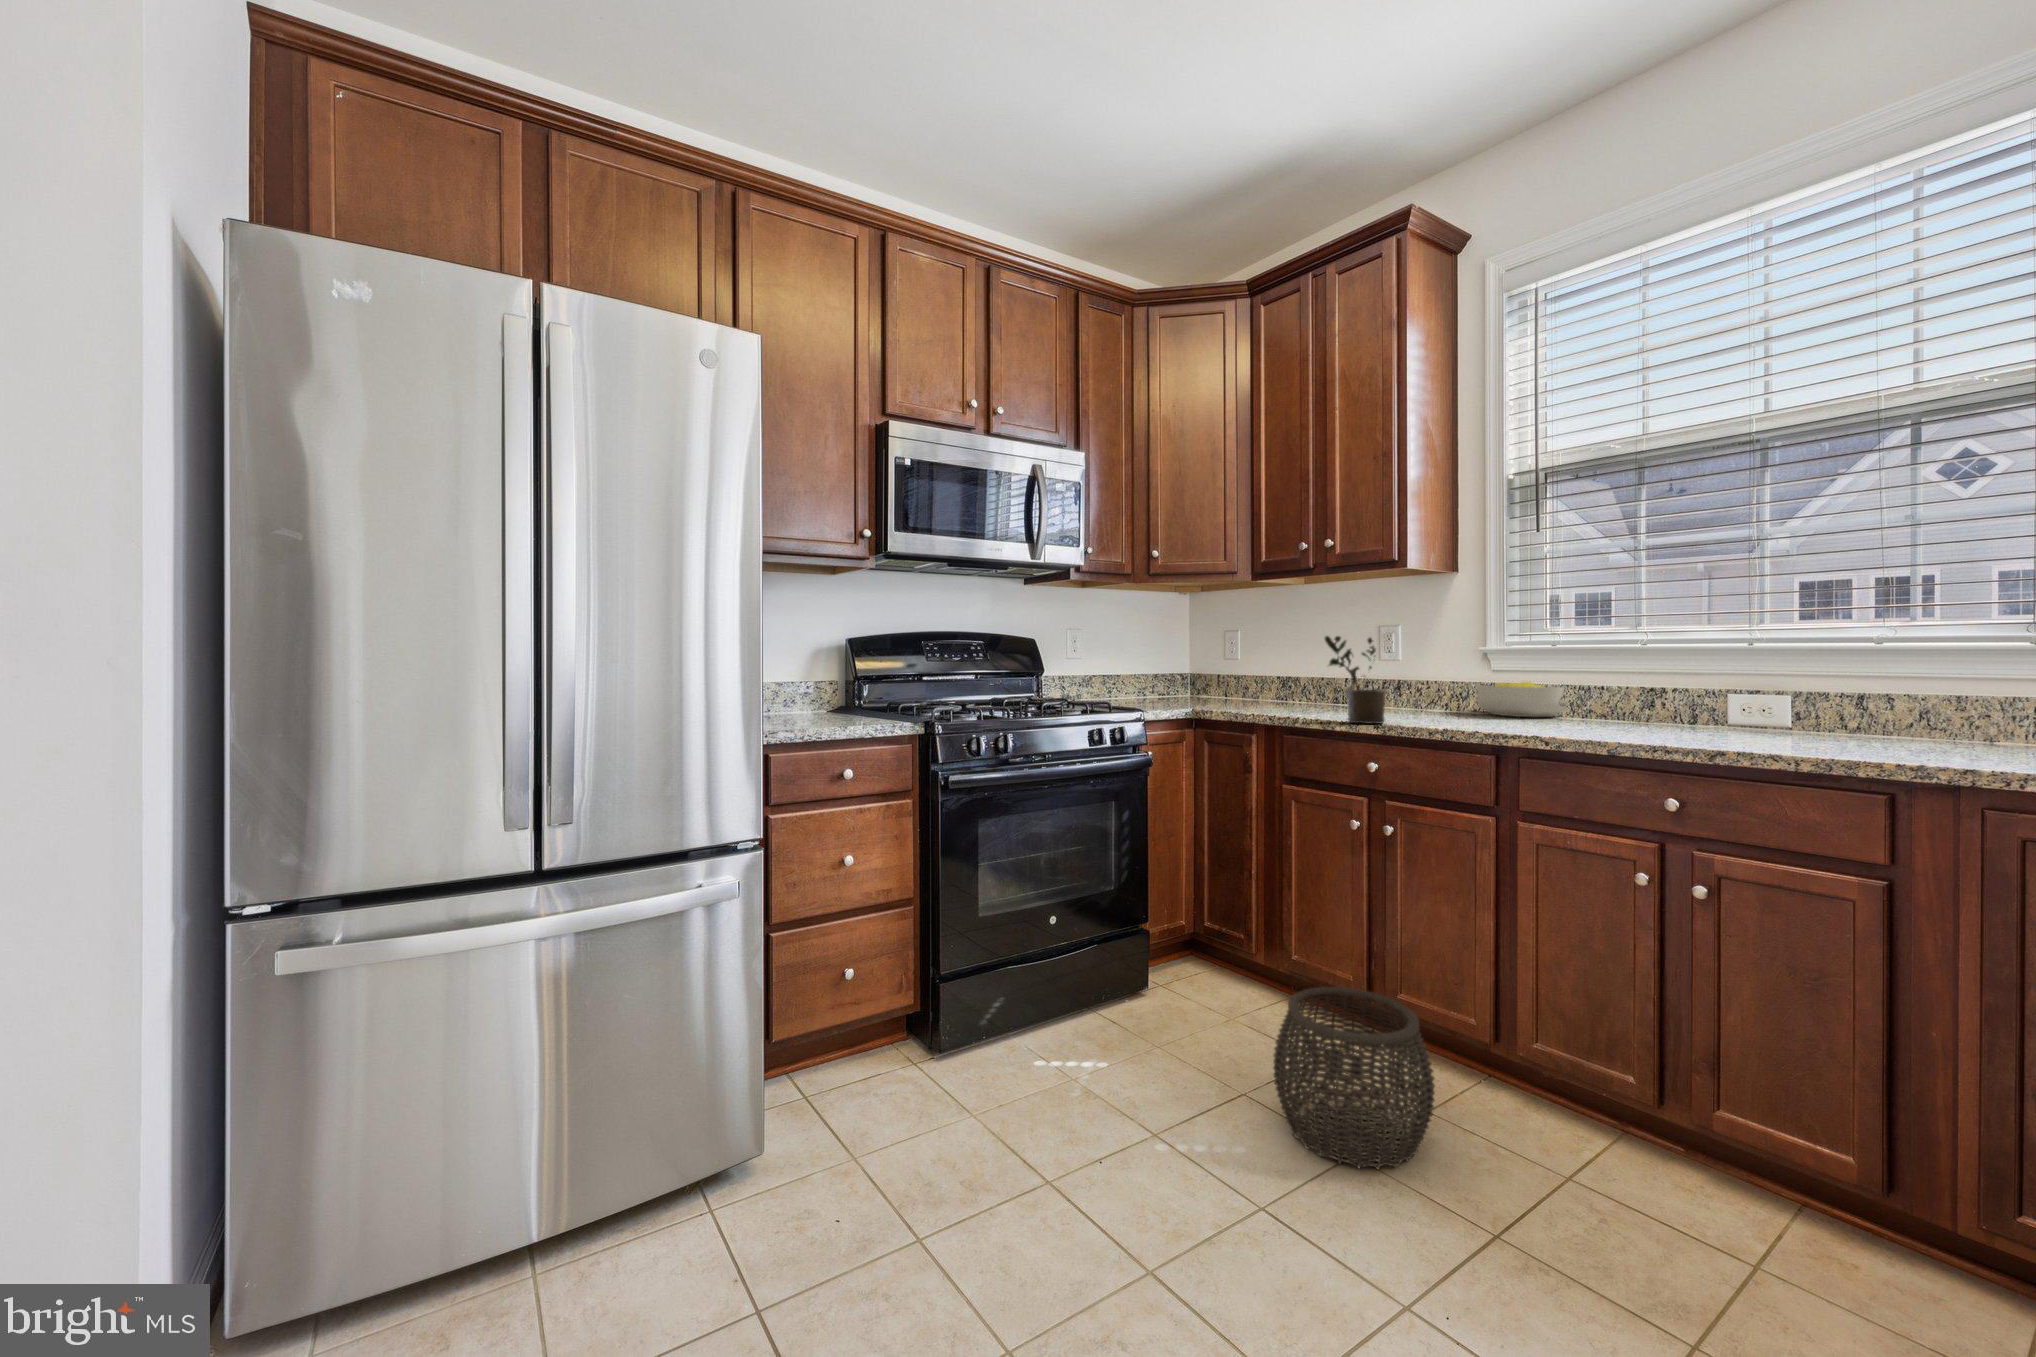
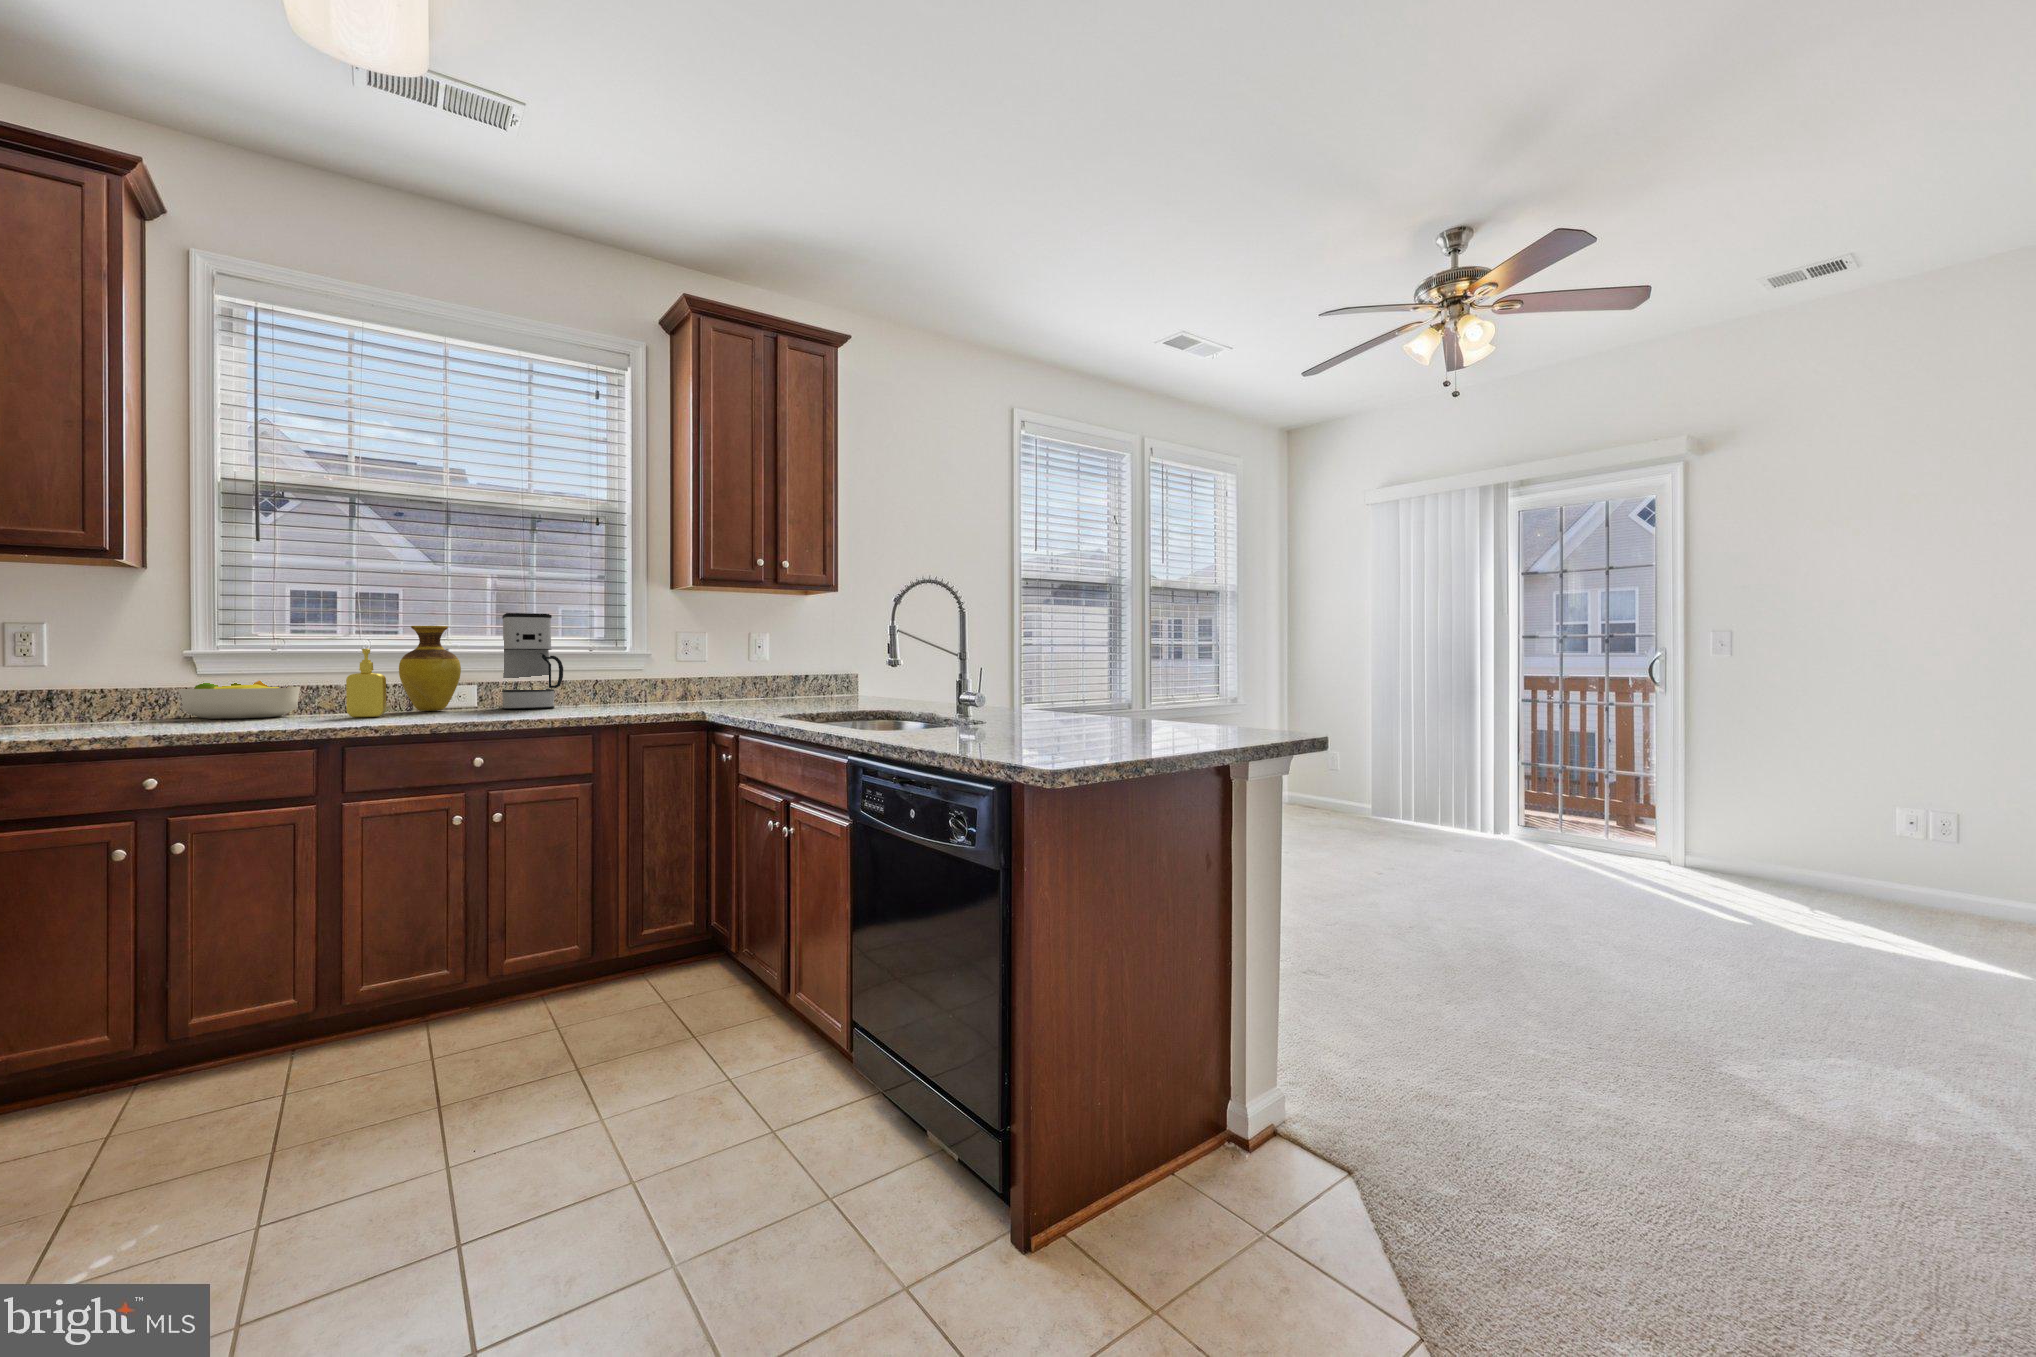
coffee maker: none [1823,582,1957,740] -> present [502,613,563,709]
vase: none [1678,611,1768,727] -> present [399,626,461,711]
potted plant: present [1325,636,1385,724] -> none [80,634,174,735]
soap dispenser: none [1579,644,1629,727] -> present [346,649,386,717]
woven basket: present [1273,987,1435,1169] -> none [168,989,368,1172]

